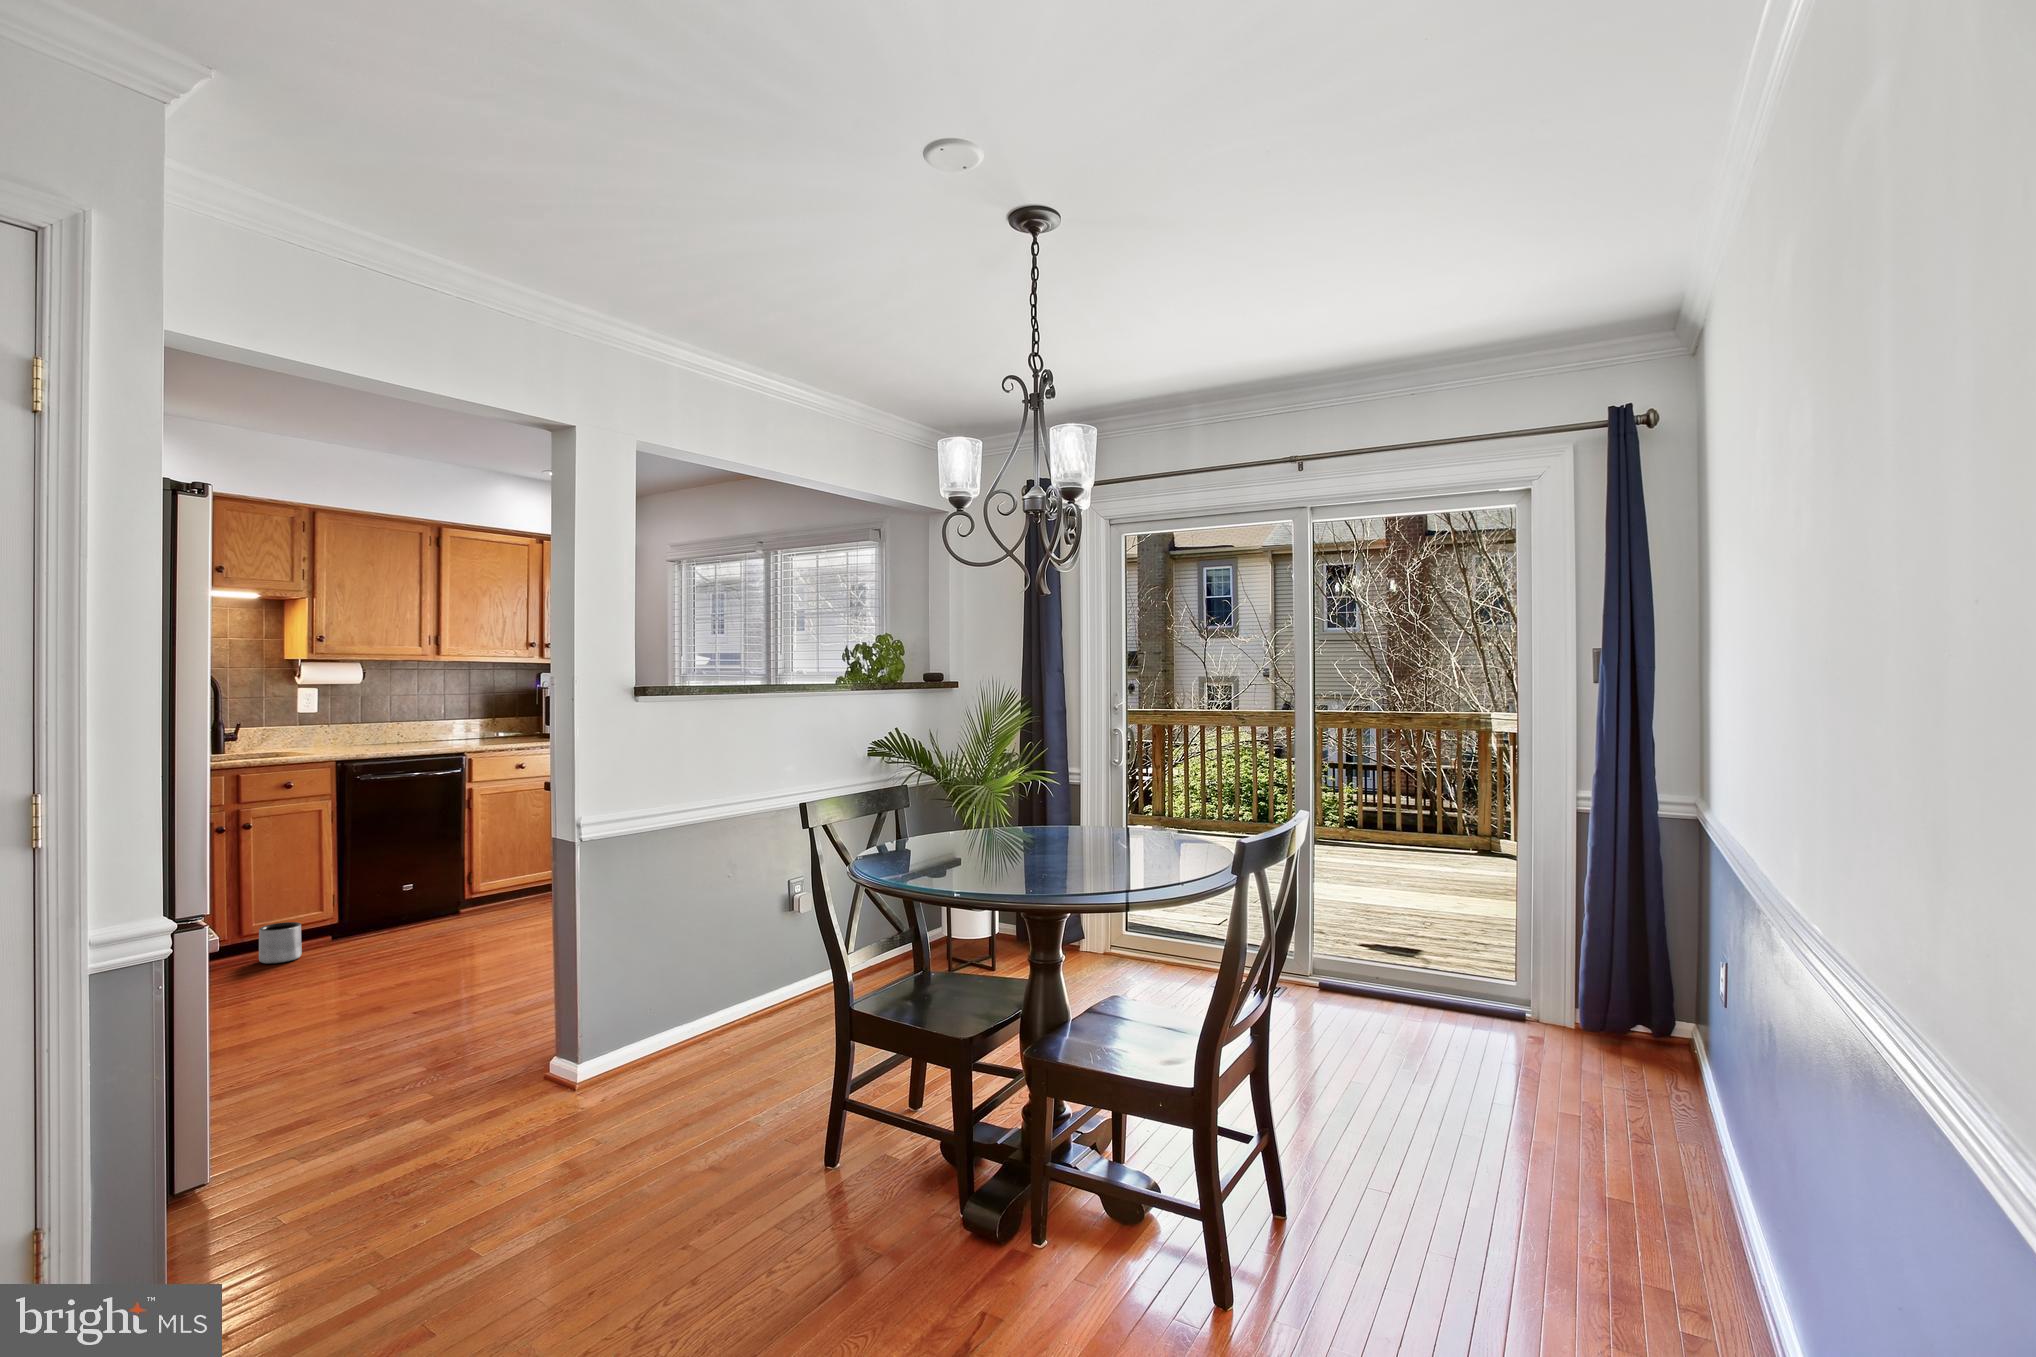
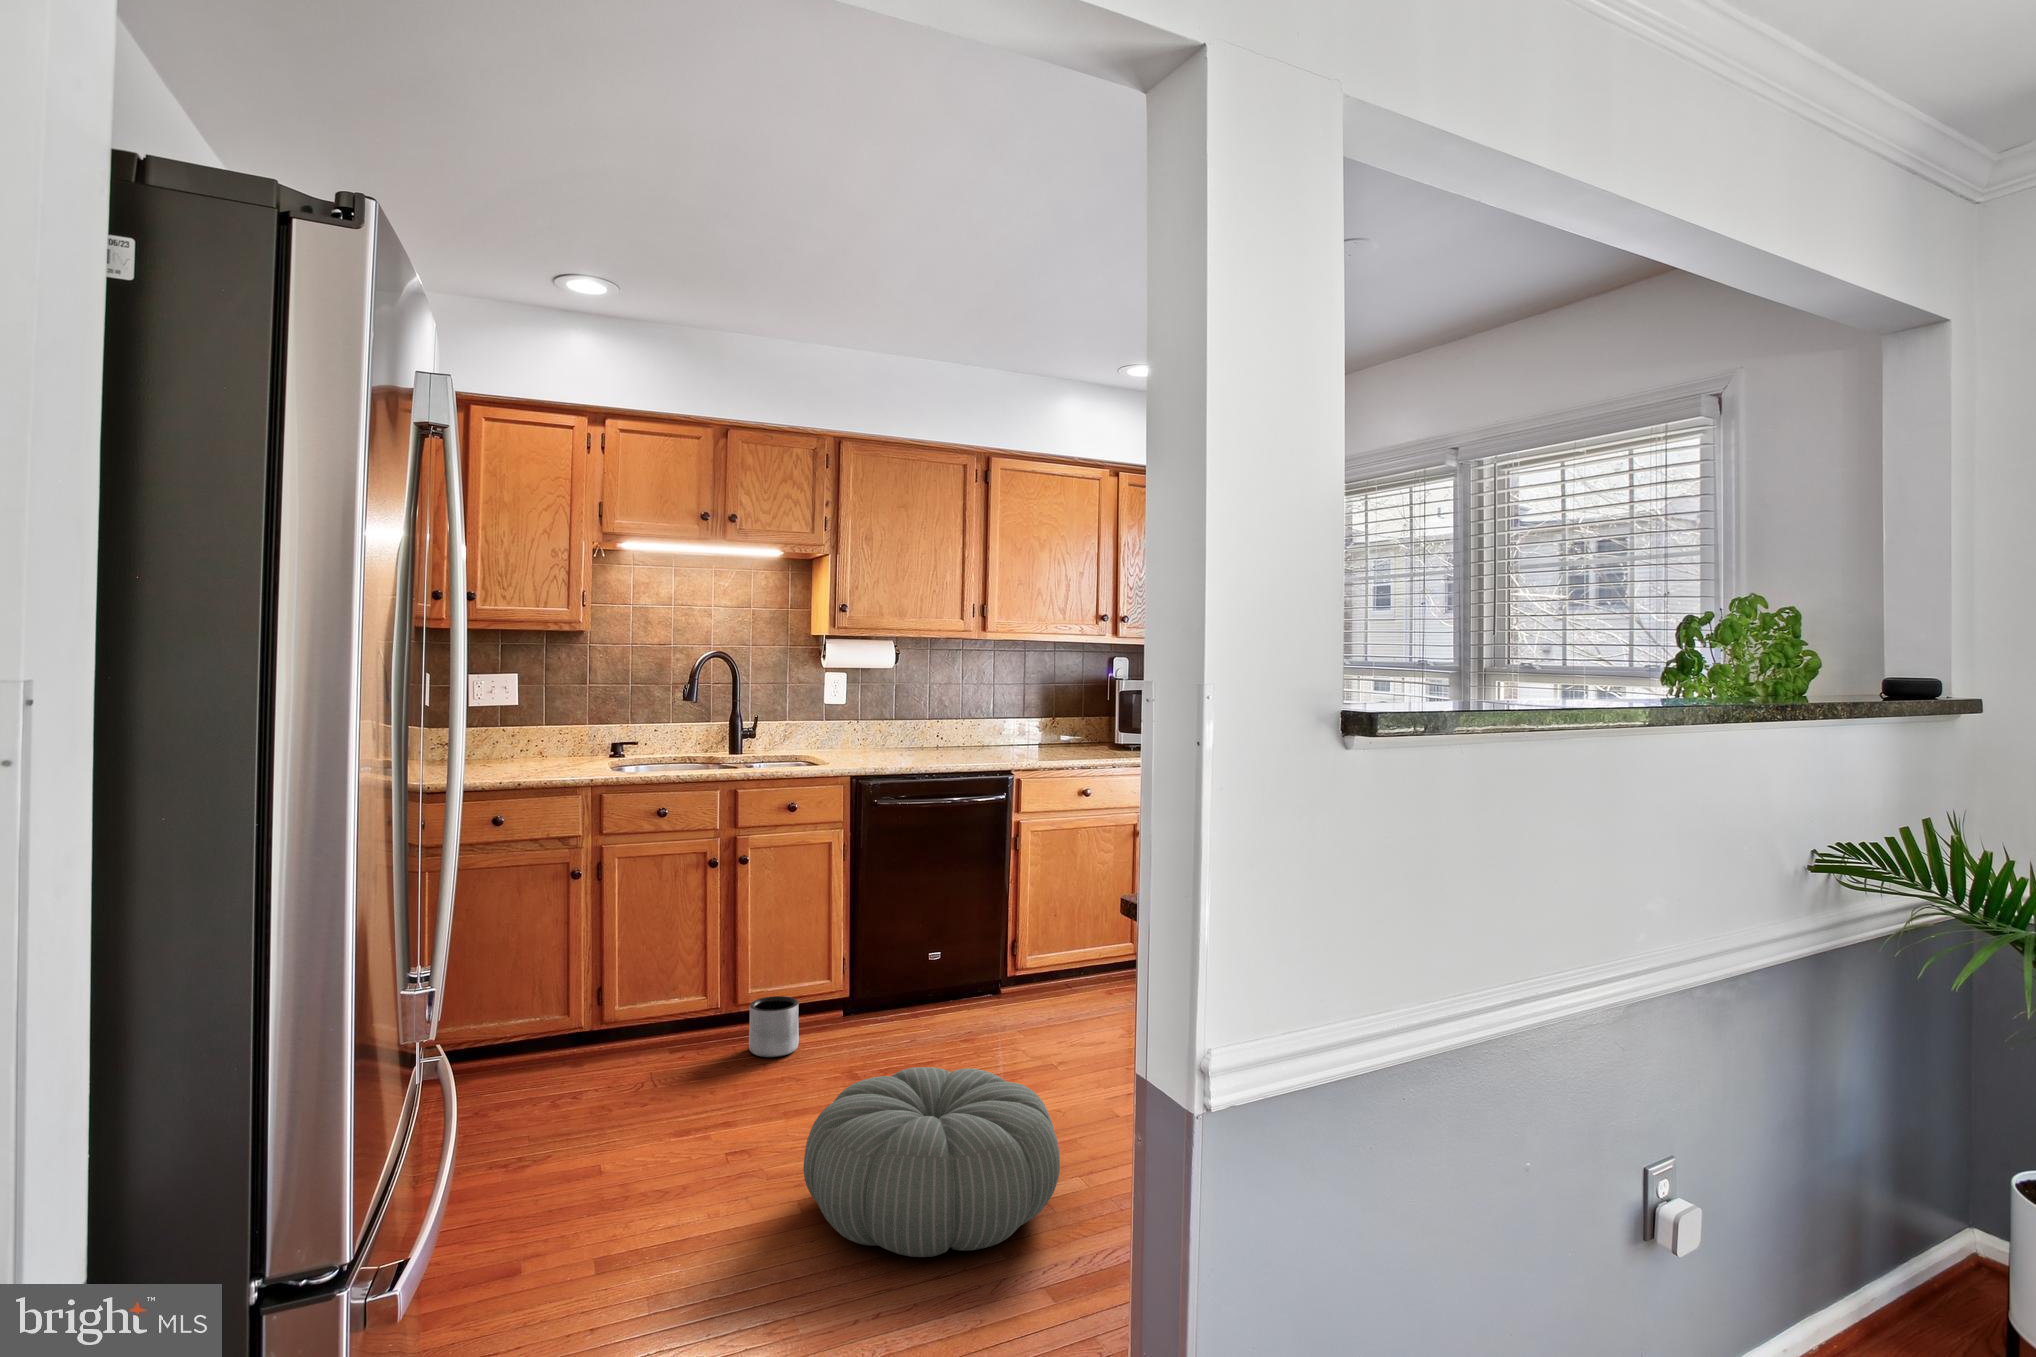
pouf: none [348,922,518,1013] -> present [804,1067,1060,1257]

